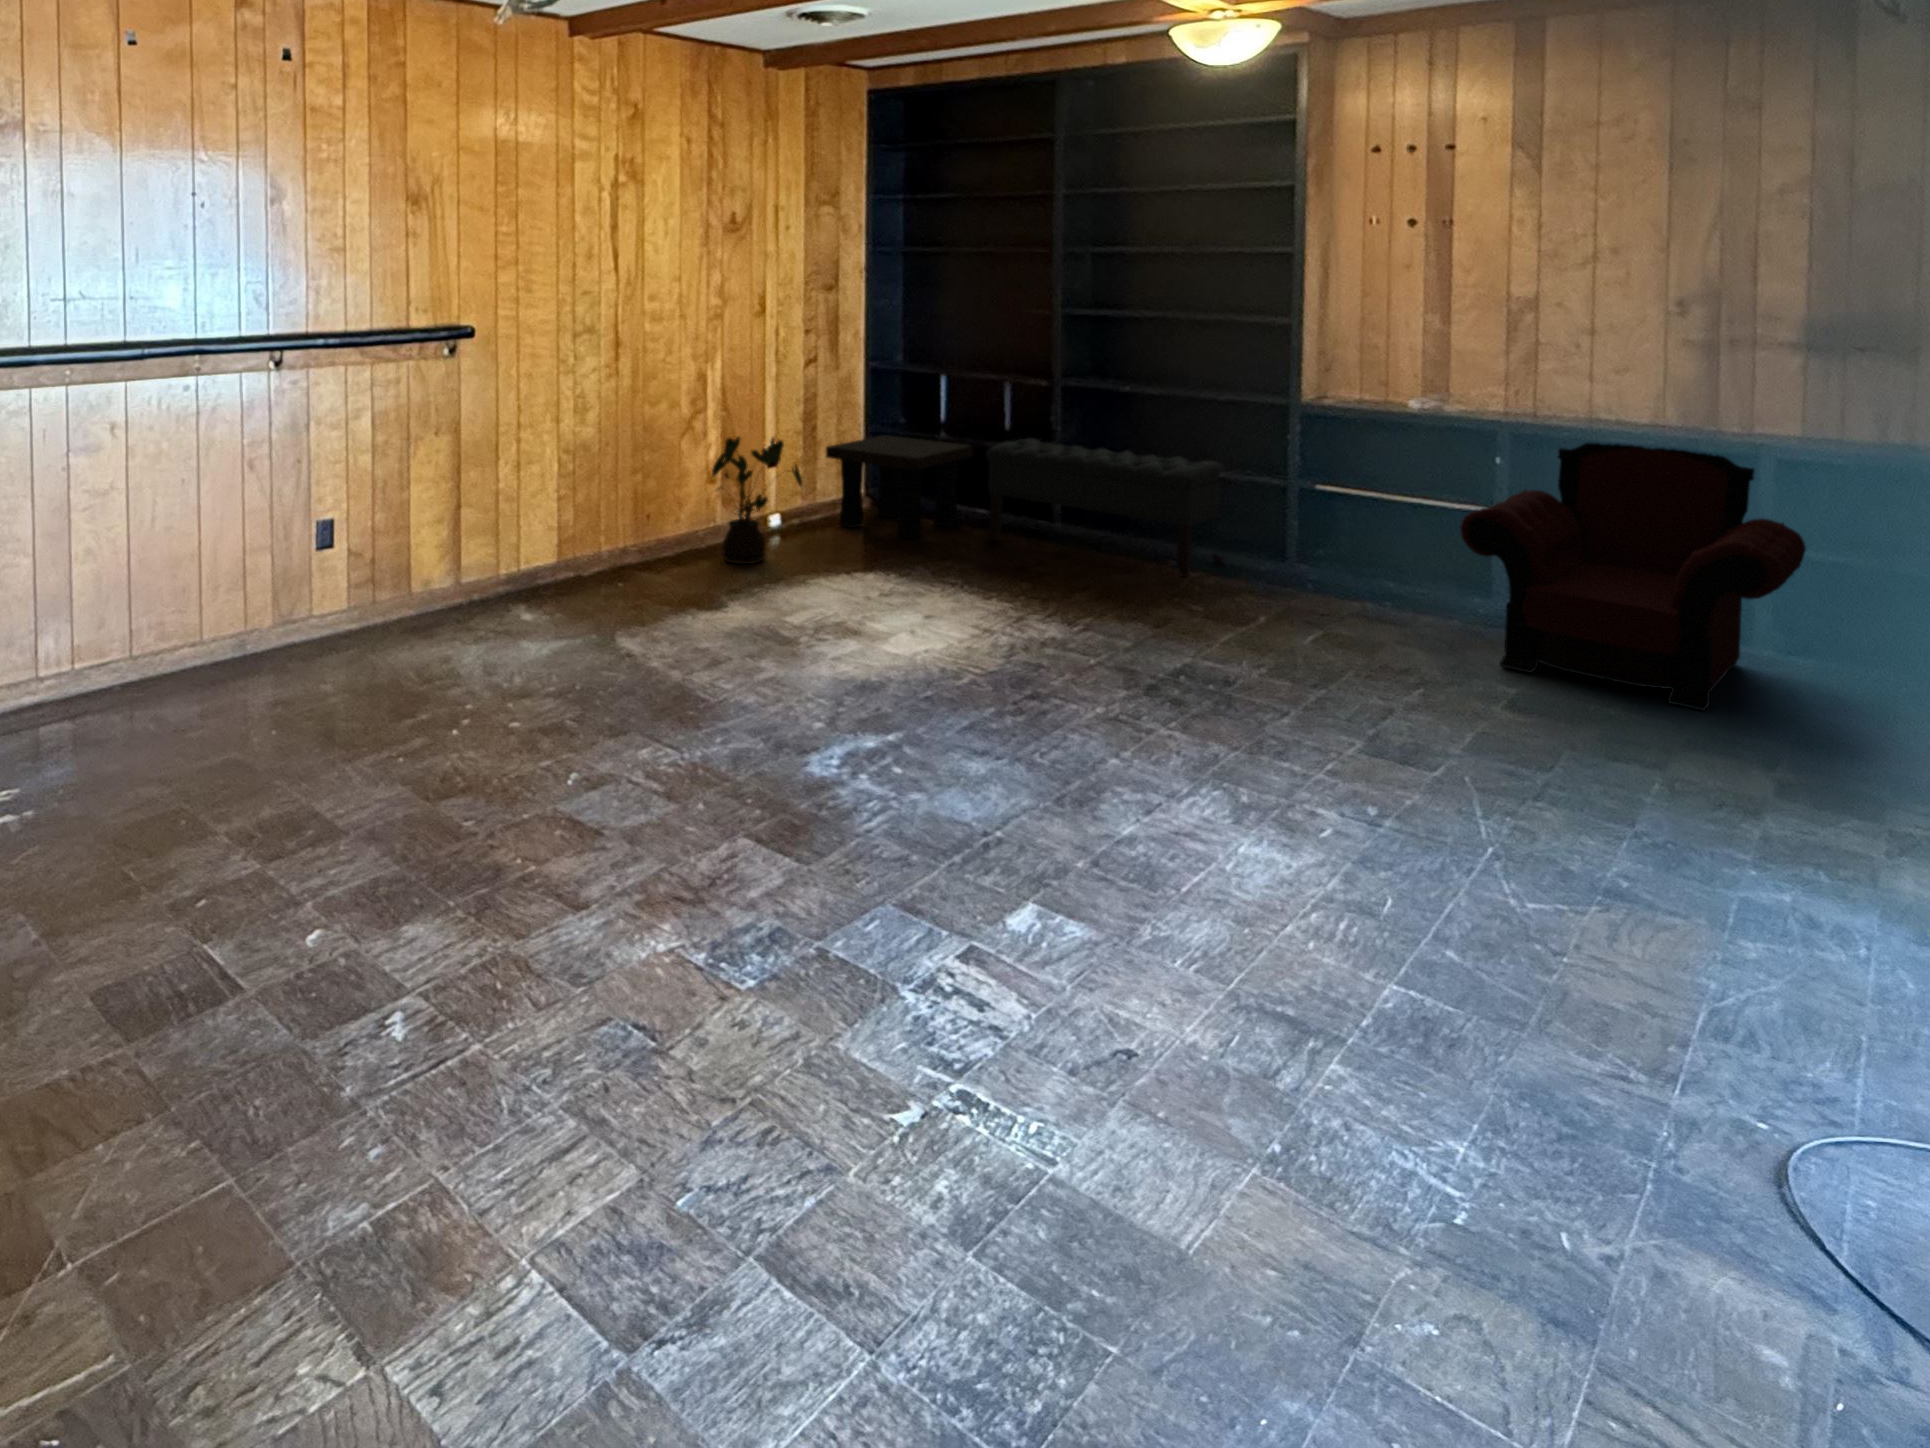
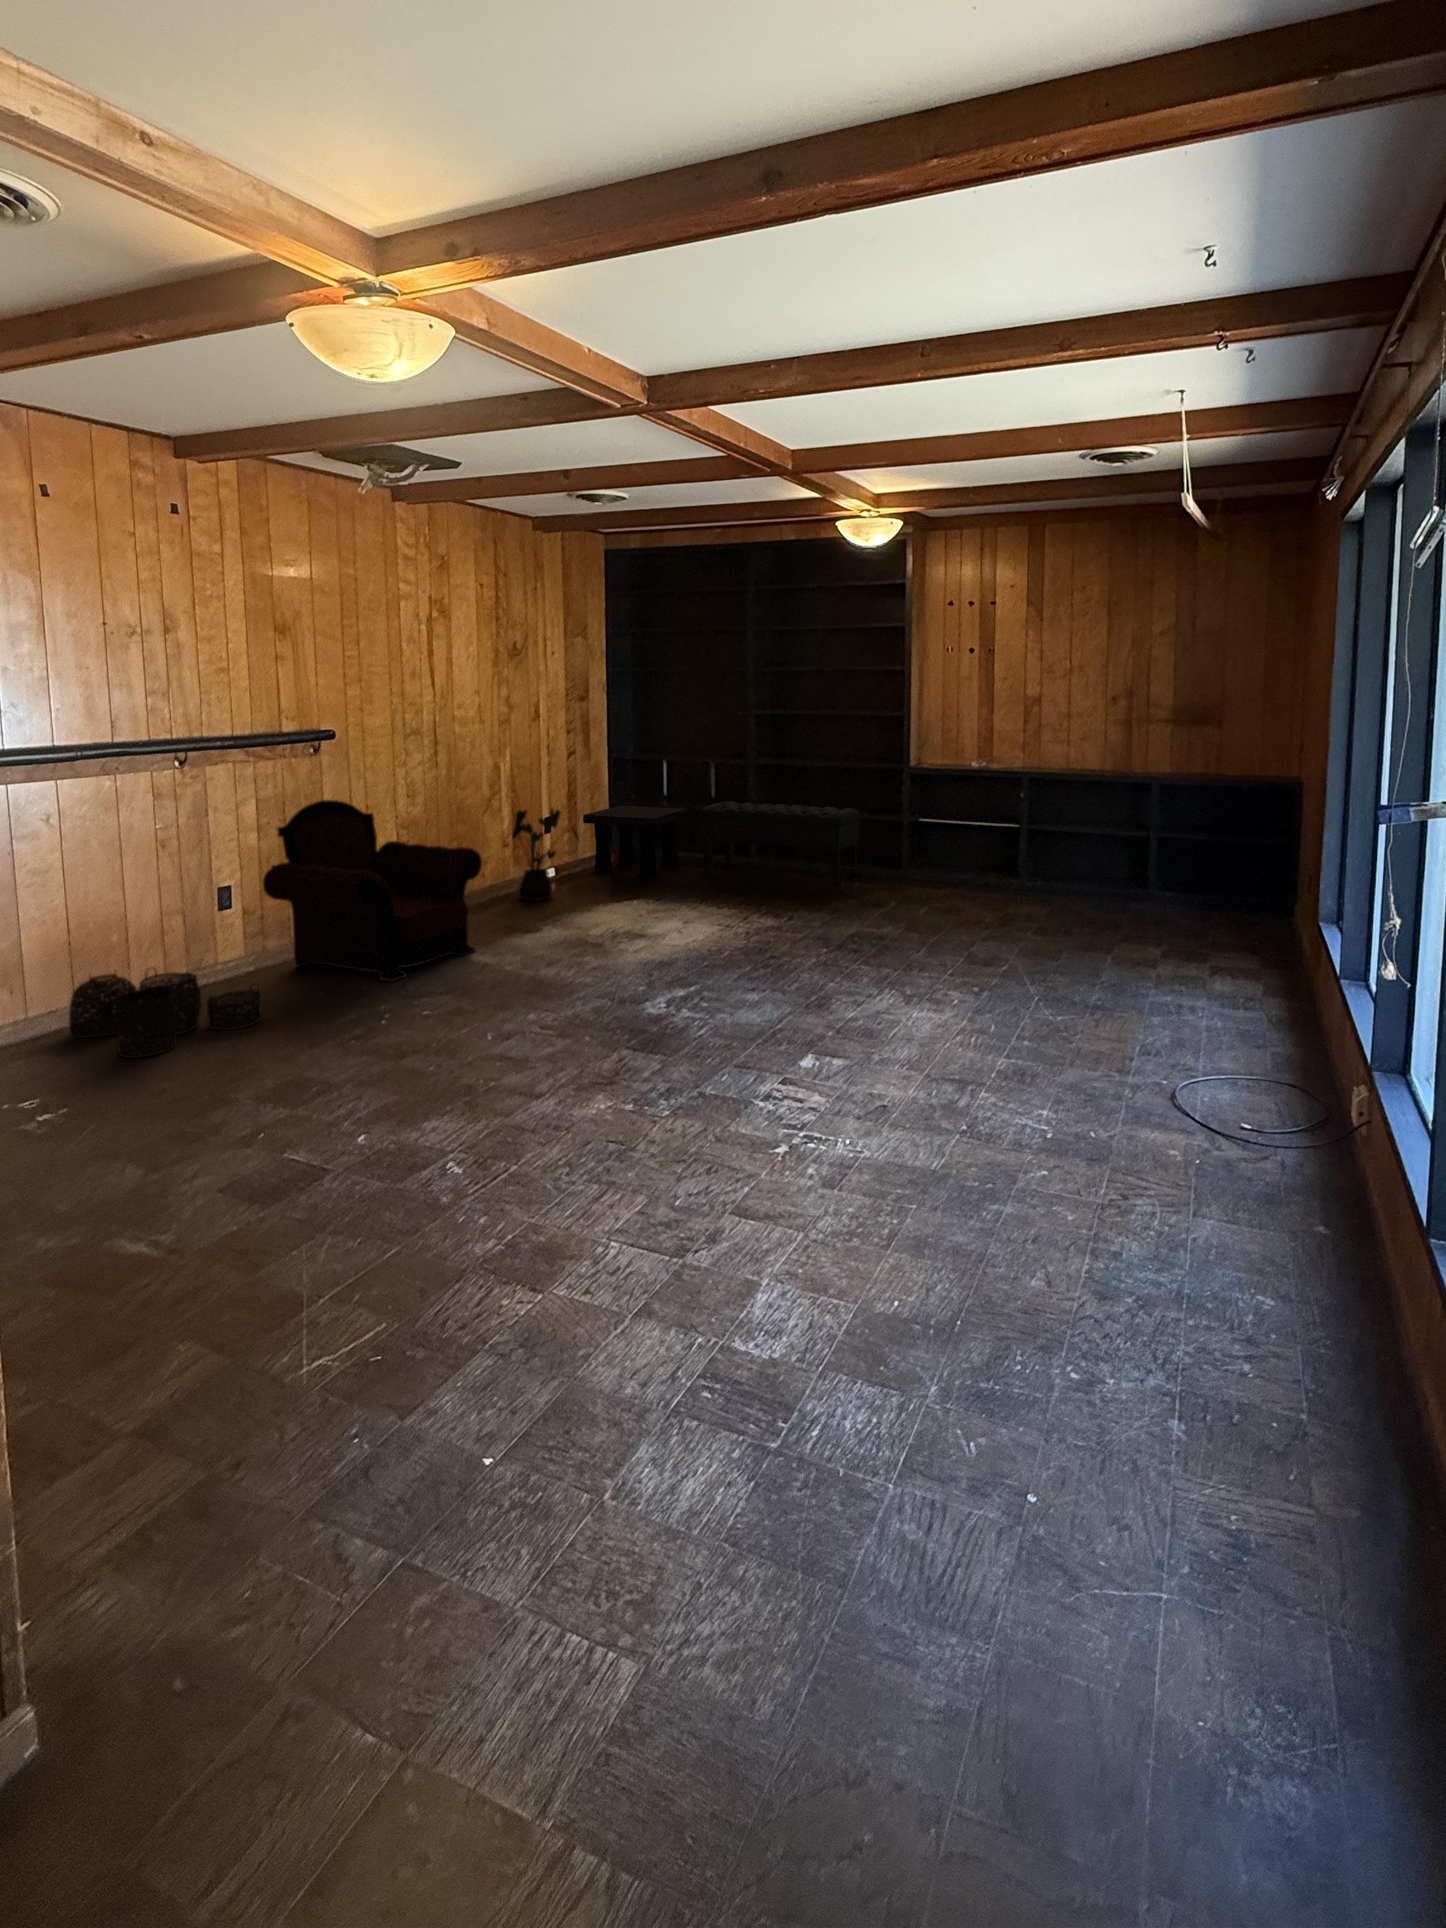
armchair: present [1460,443,1806,711] -> present [263,800,482,982]
woven basket: none [102,623,318,749] -> present [69,967,262,1058]

